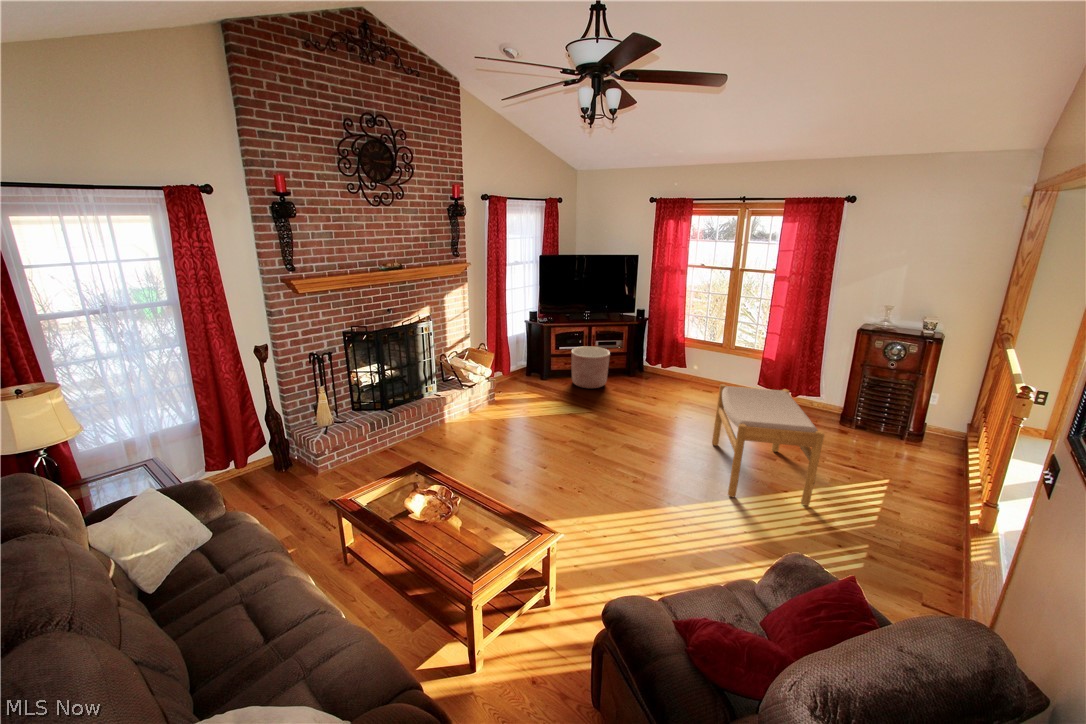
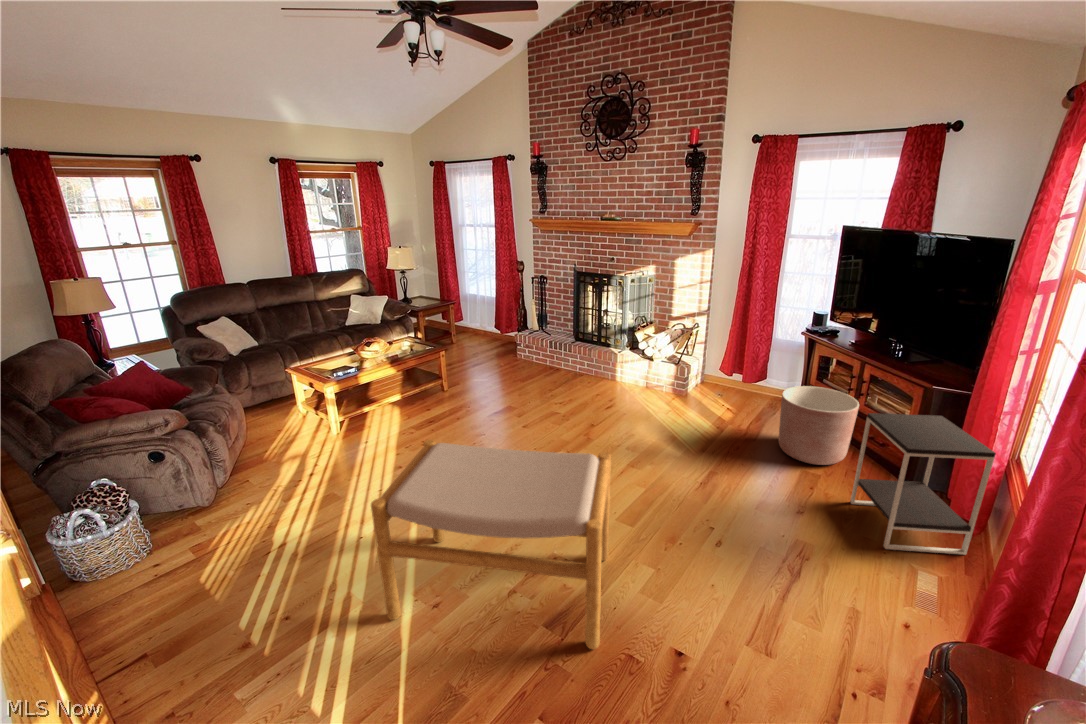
side table: none [636,334,677,389] -> present [851,413,996,555]

